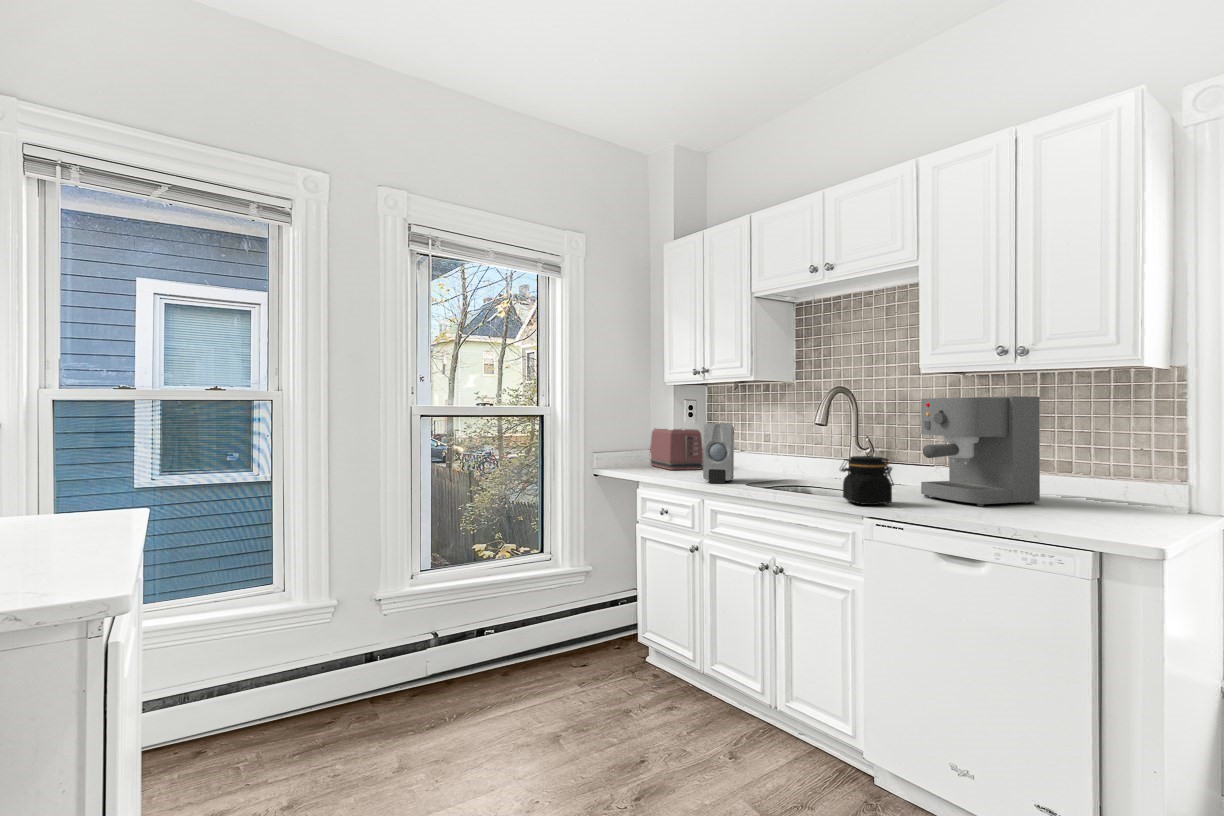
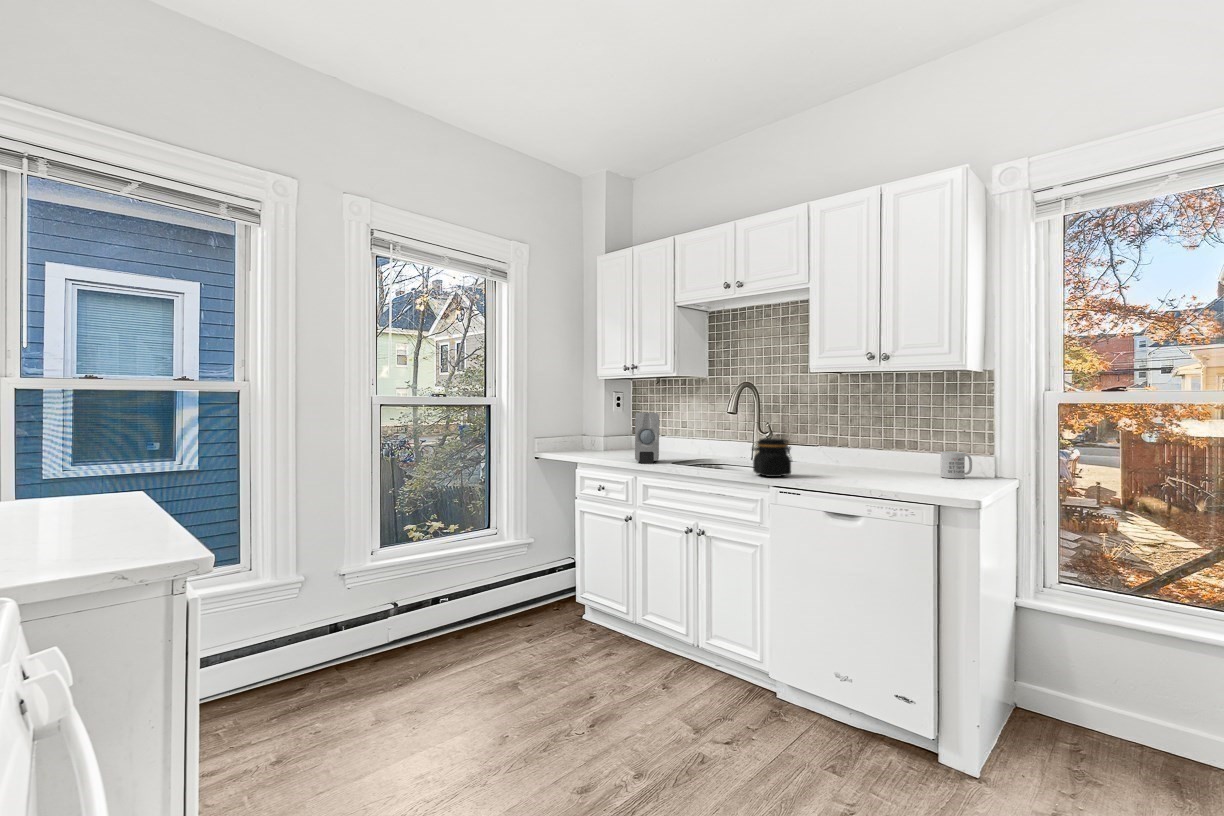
coffee maker: present [921,396,1040,506] -> none [811,392,897,476]
toaster: present [650,428,703,470] -> none [580,418,629,454]
mug: none [1104,476,1151,513] -> present [940,451,972,479]

